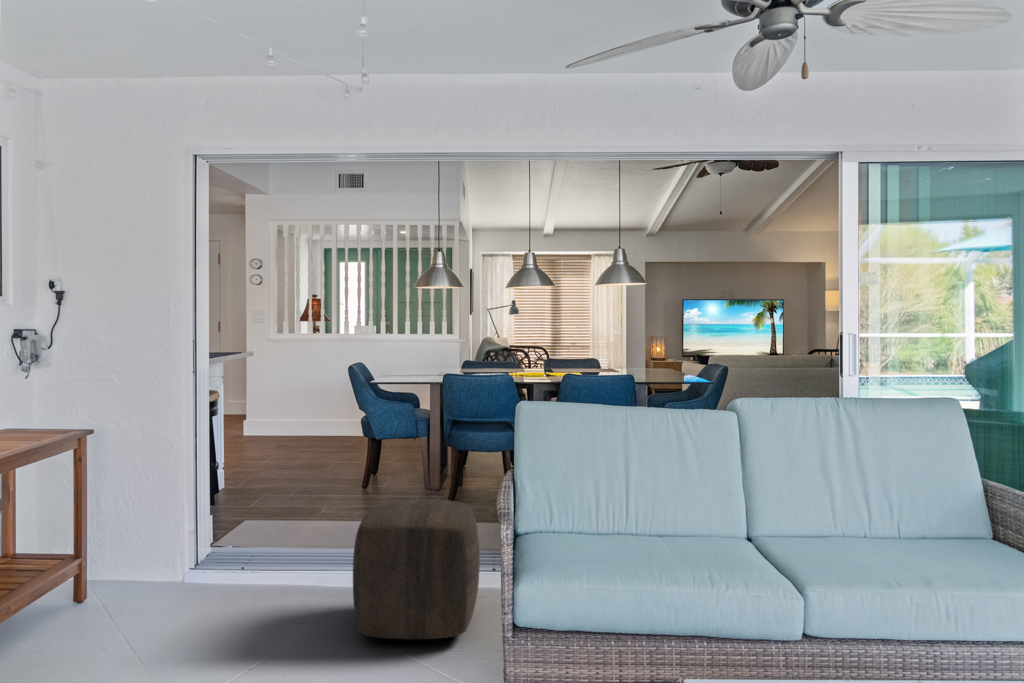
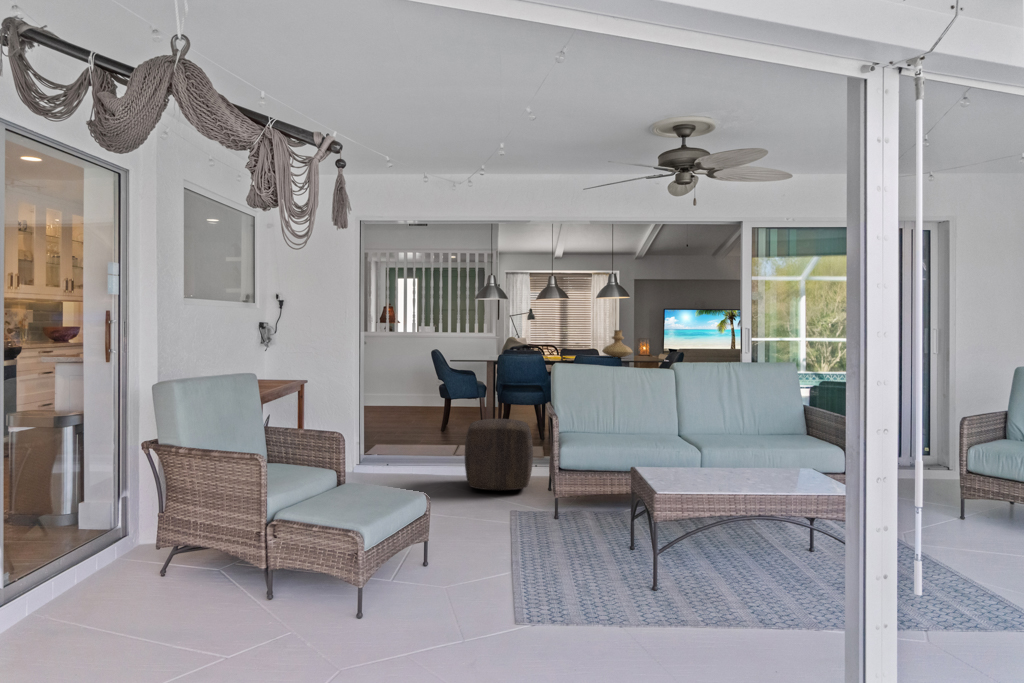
vase: none [604,332,649,372] -> present [602,330,633,358]

